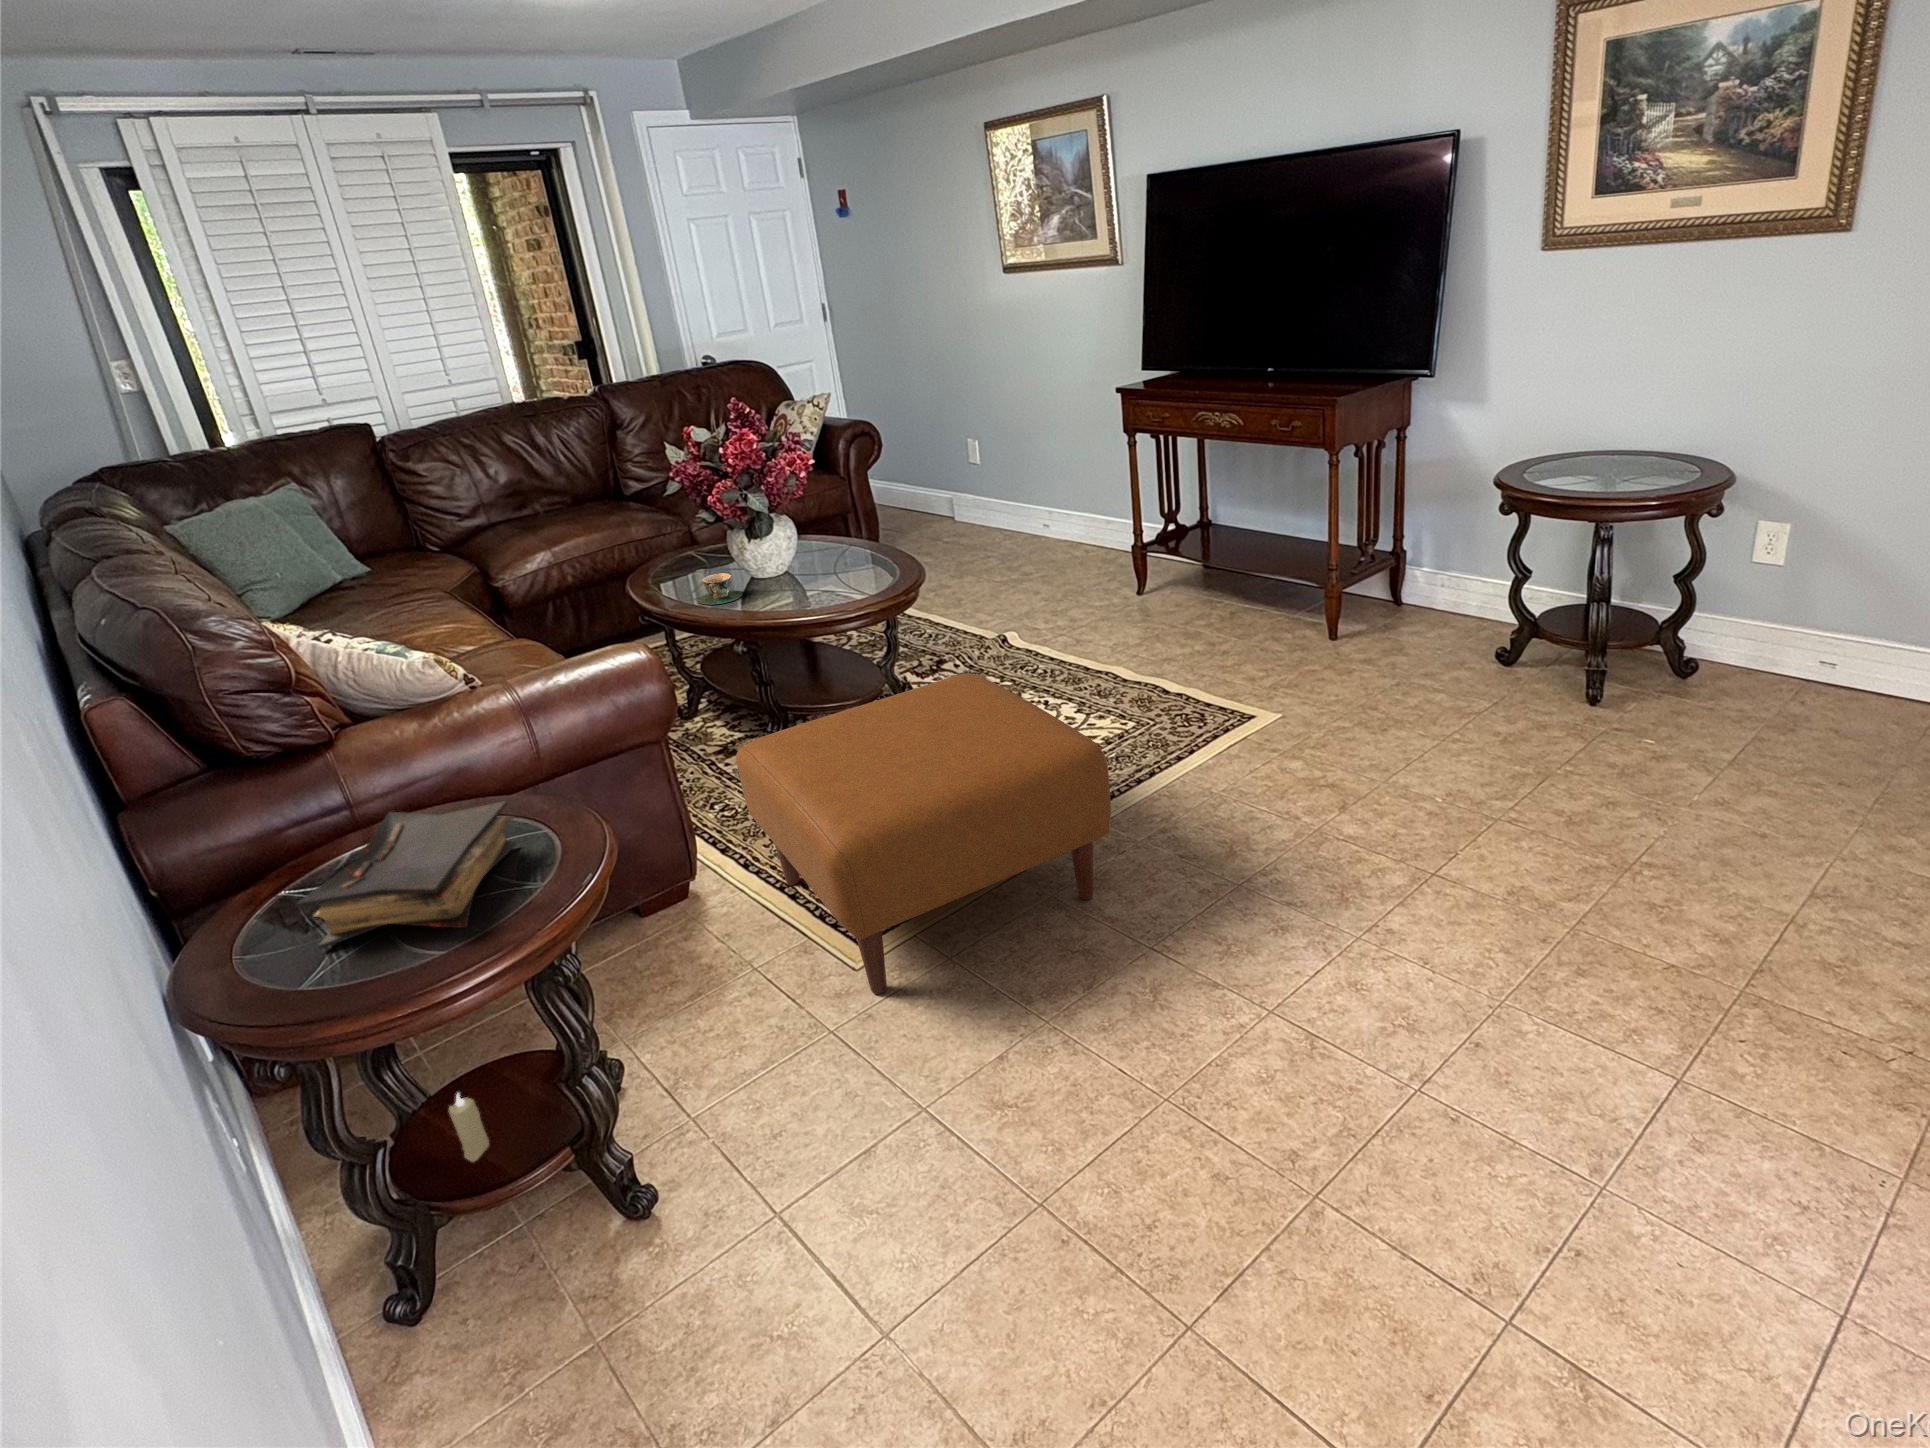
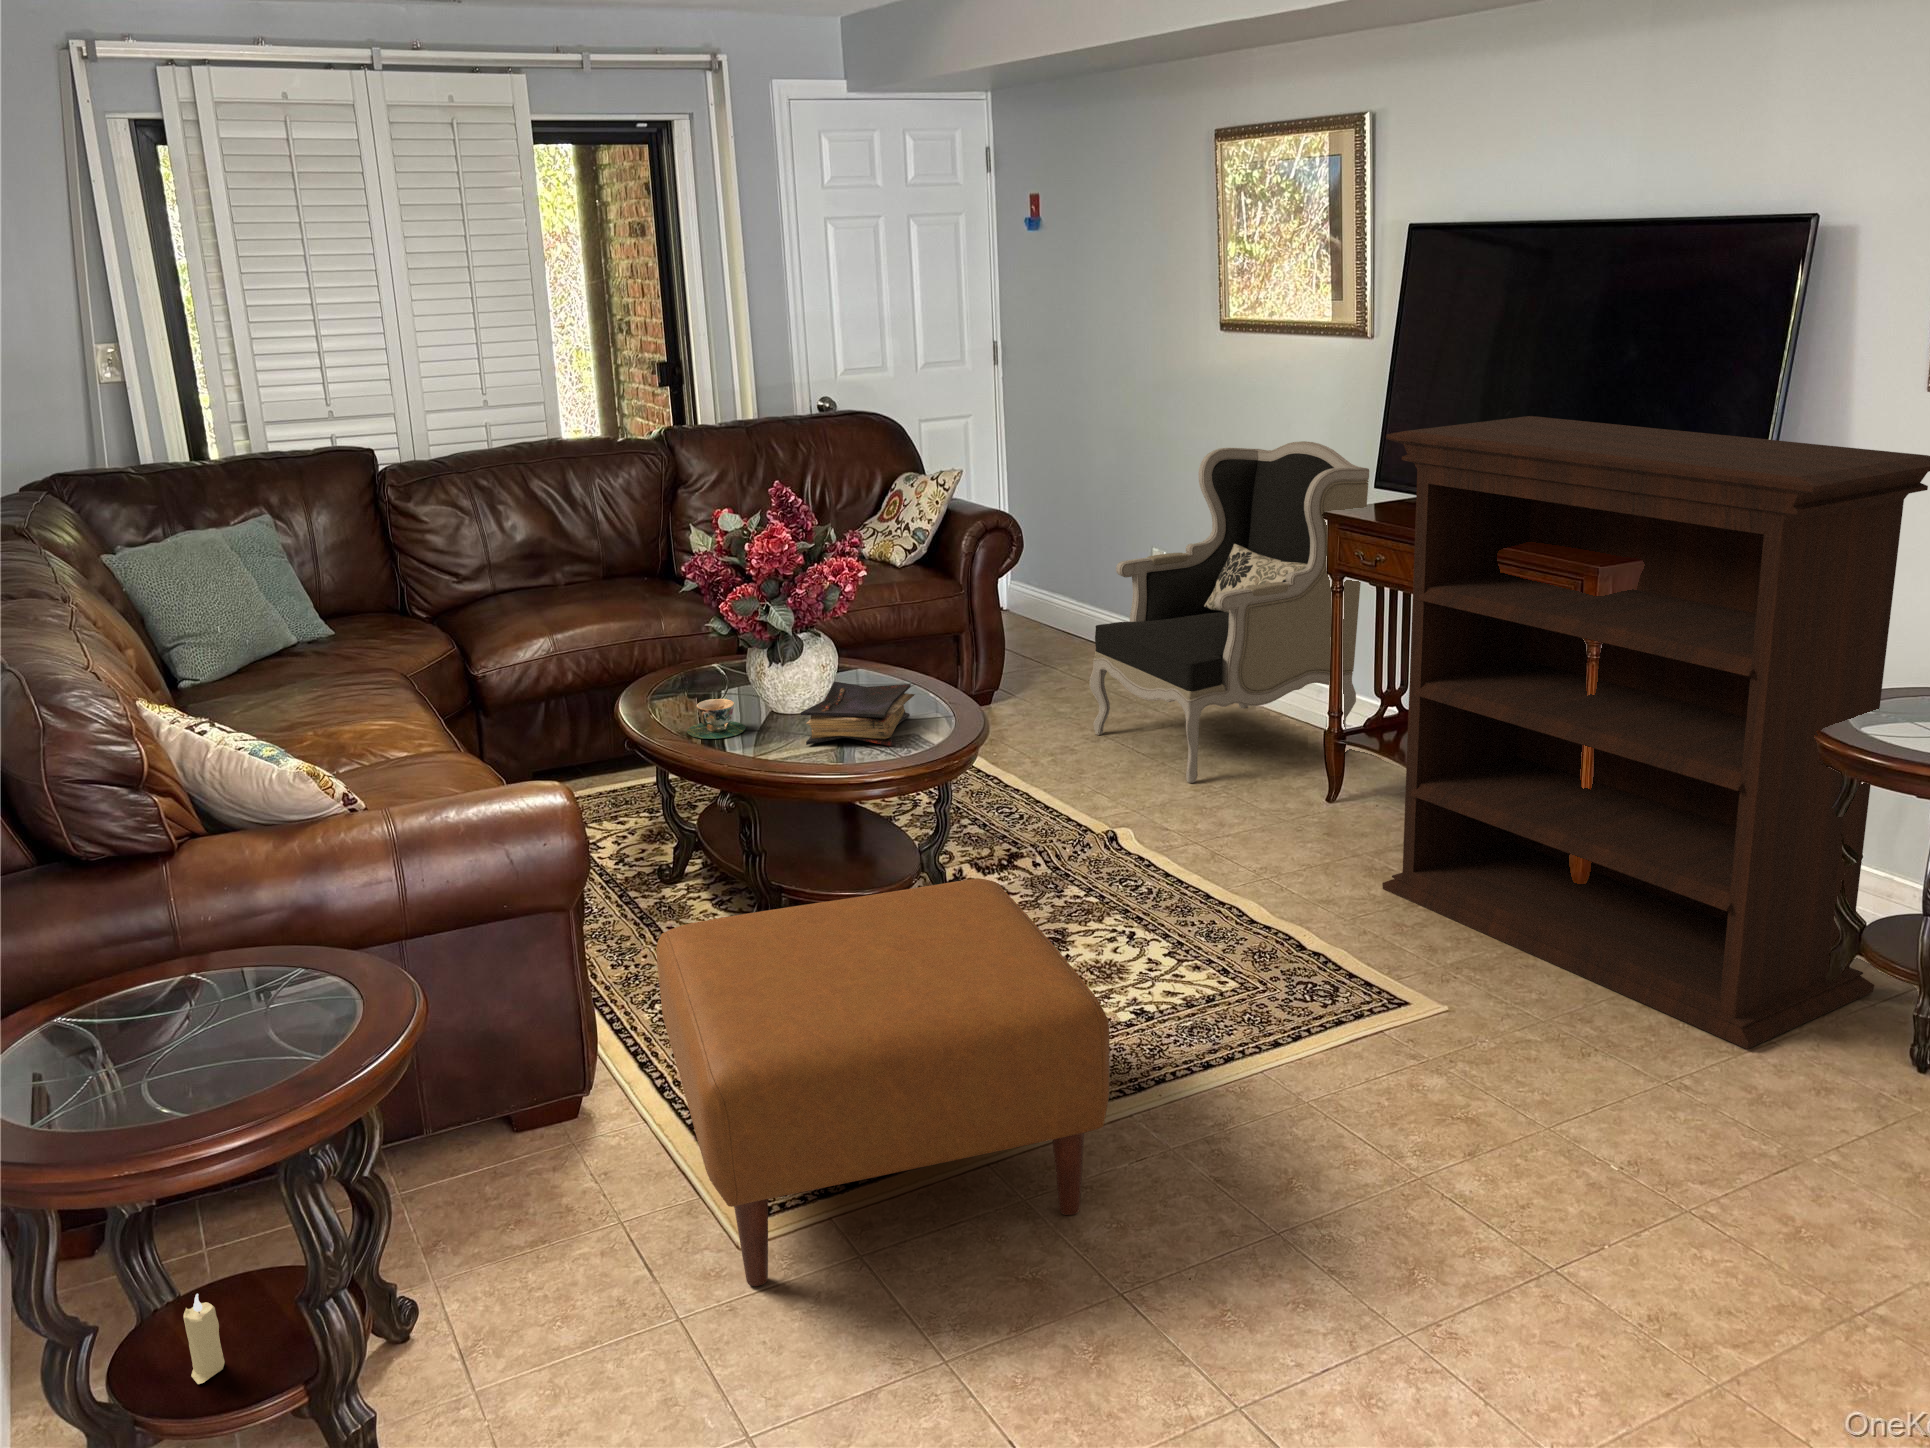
bookshelf: none [1183,291,1587,712] -> present [1382,416,1930,1049]
armchair: none [954,347,1142,597] -> present [1089,441,1369,783]
book: present [296,801,516,949] -> present [801,682,915,746]

